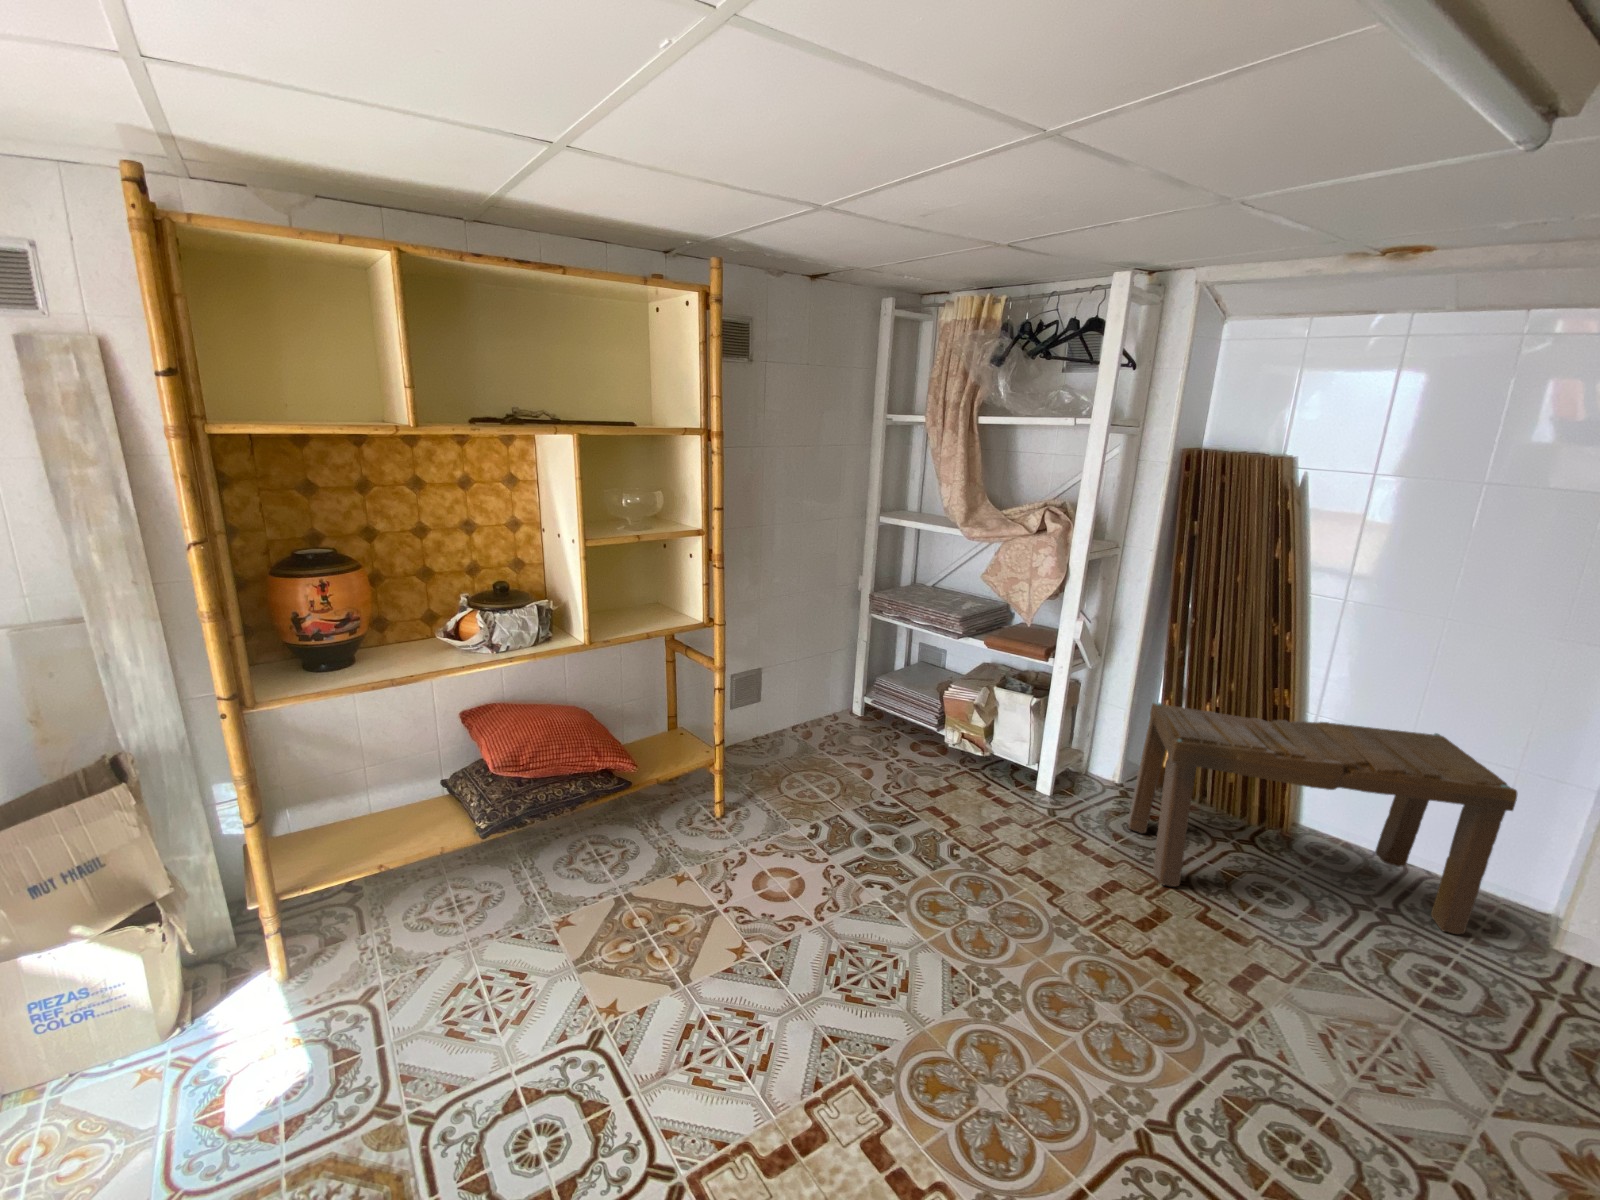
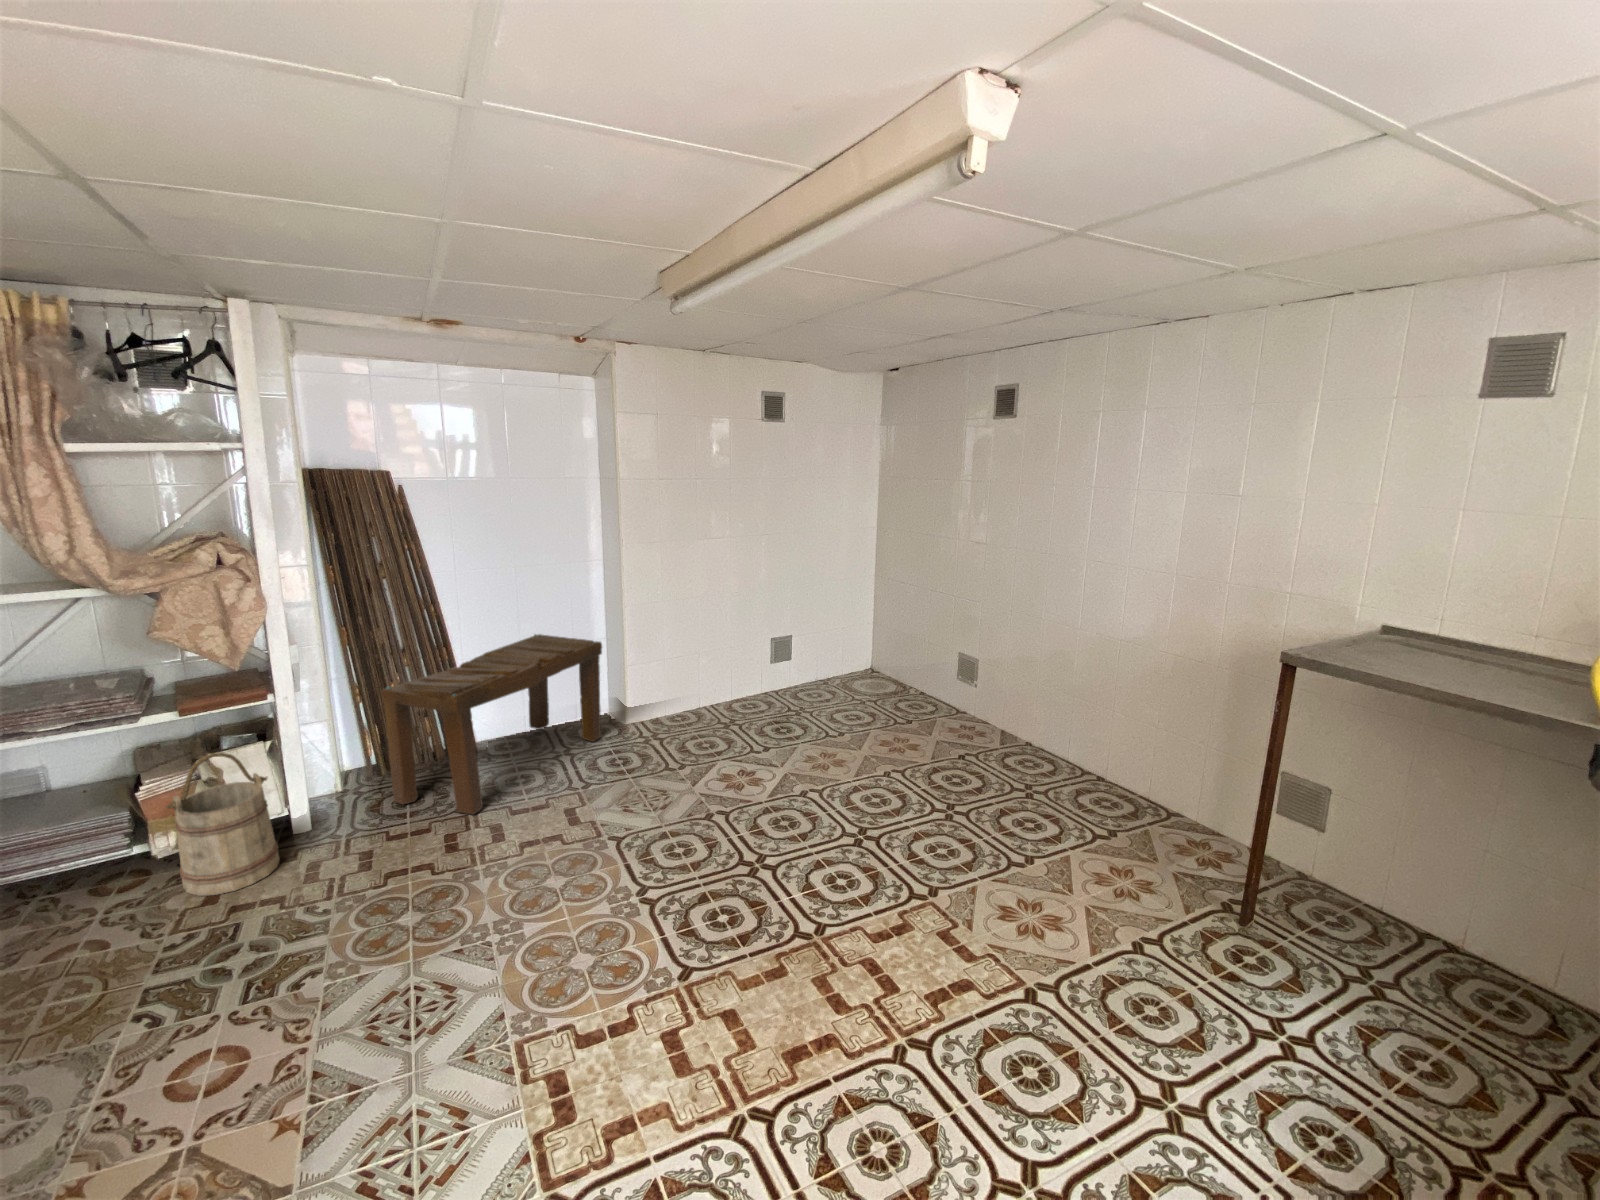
bucket: none [938,687,1014,806] -> present [166,752,280,896]

